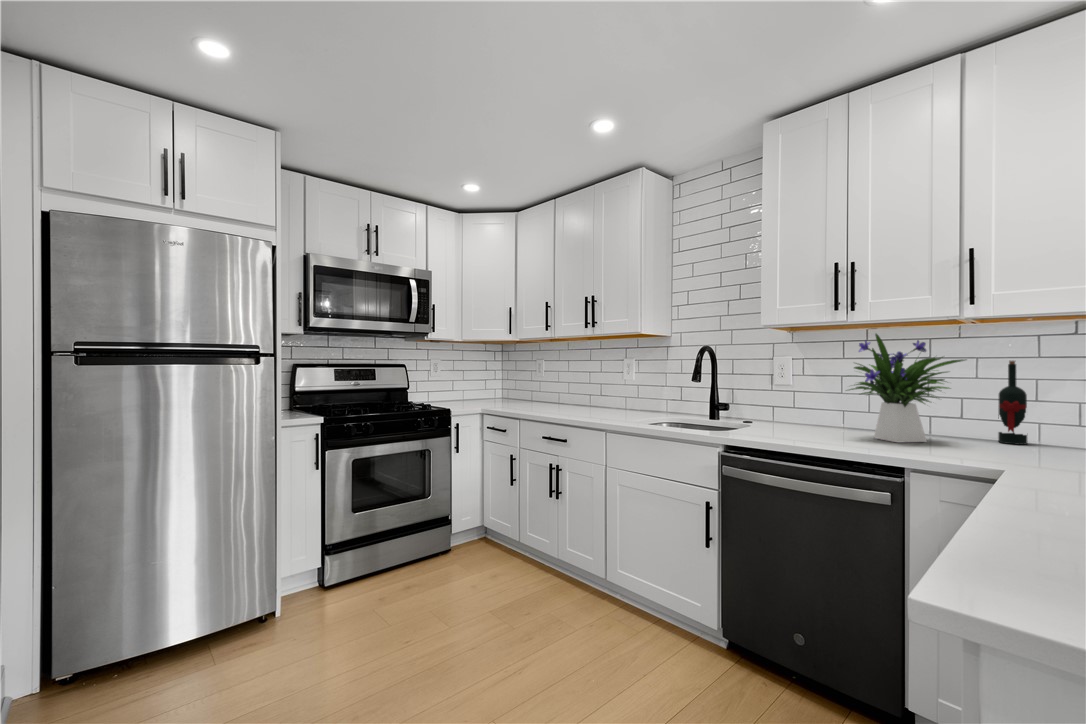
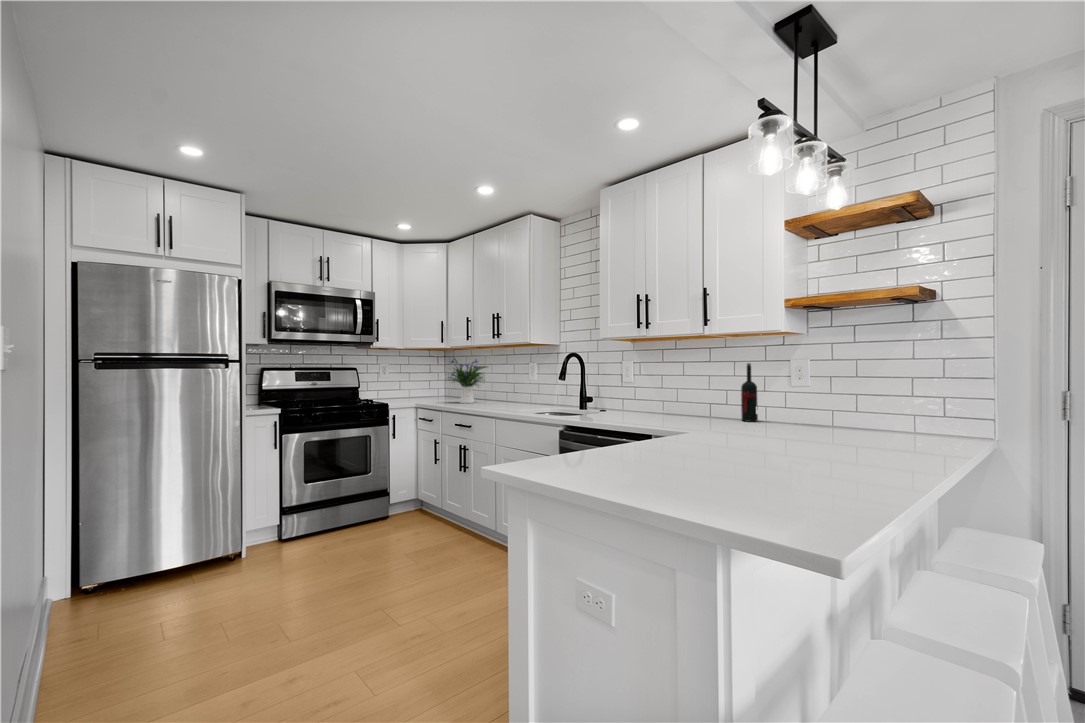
flower arrangement: present [849,334,966,442] -> present [448,358,487,403]

